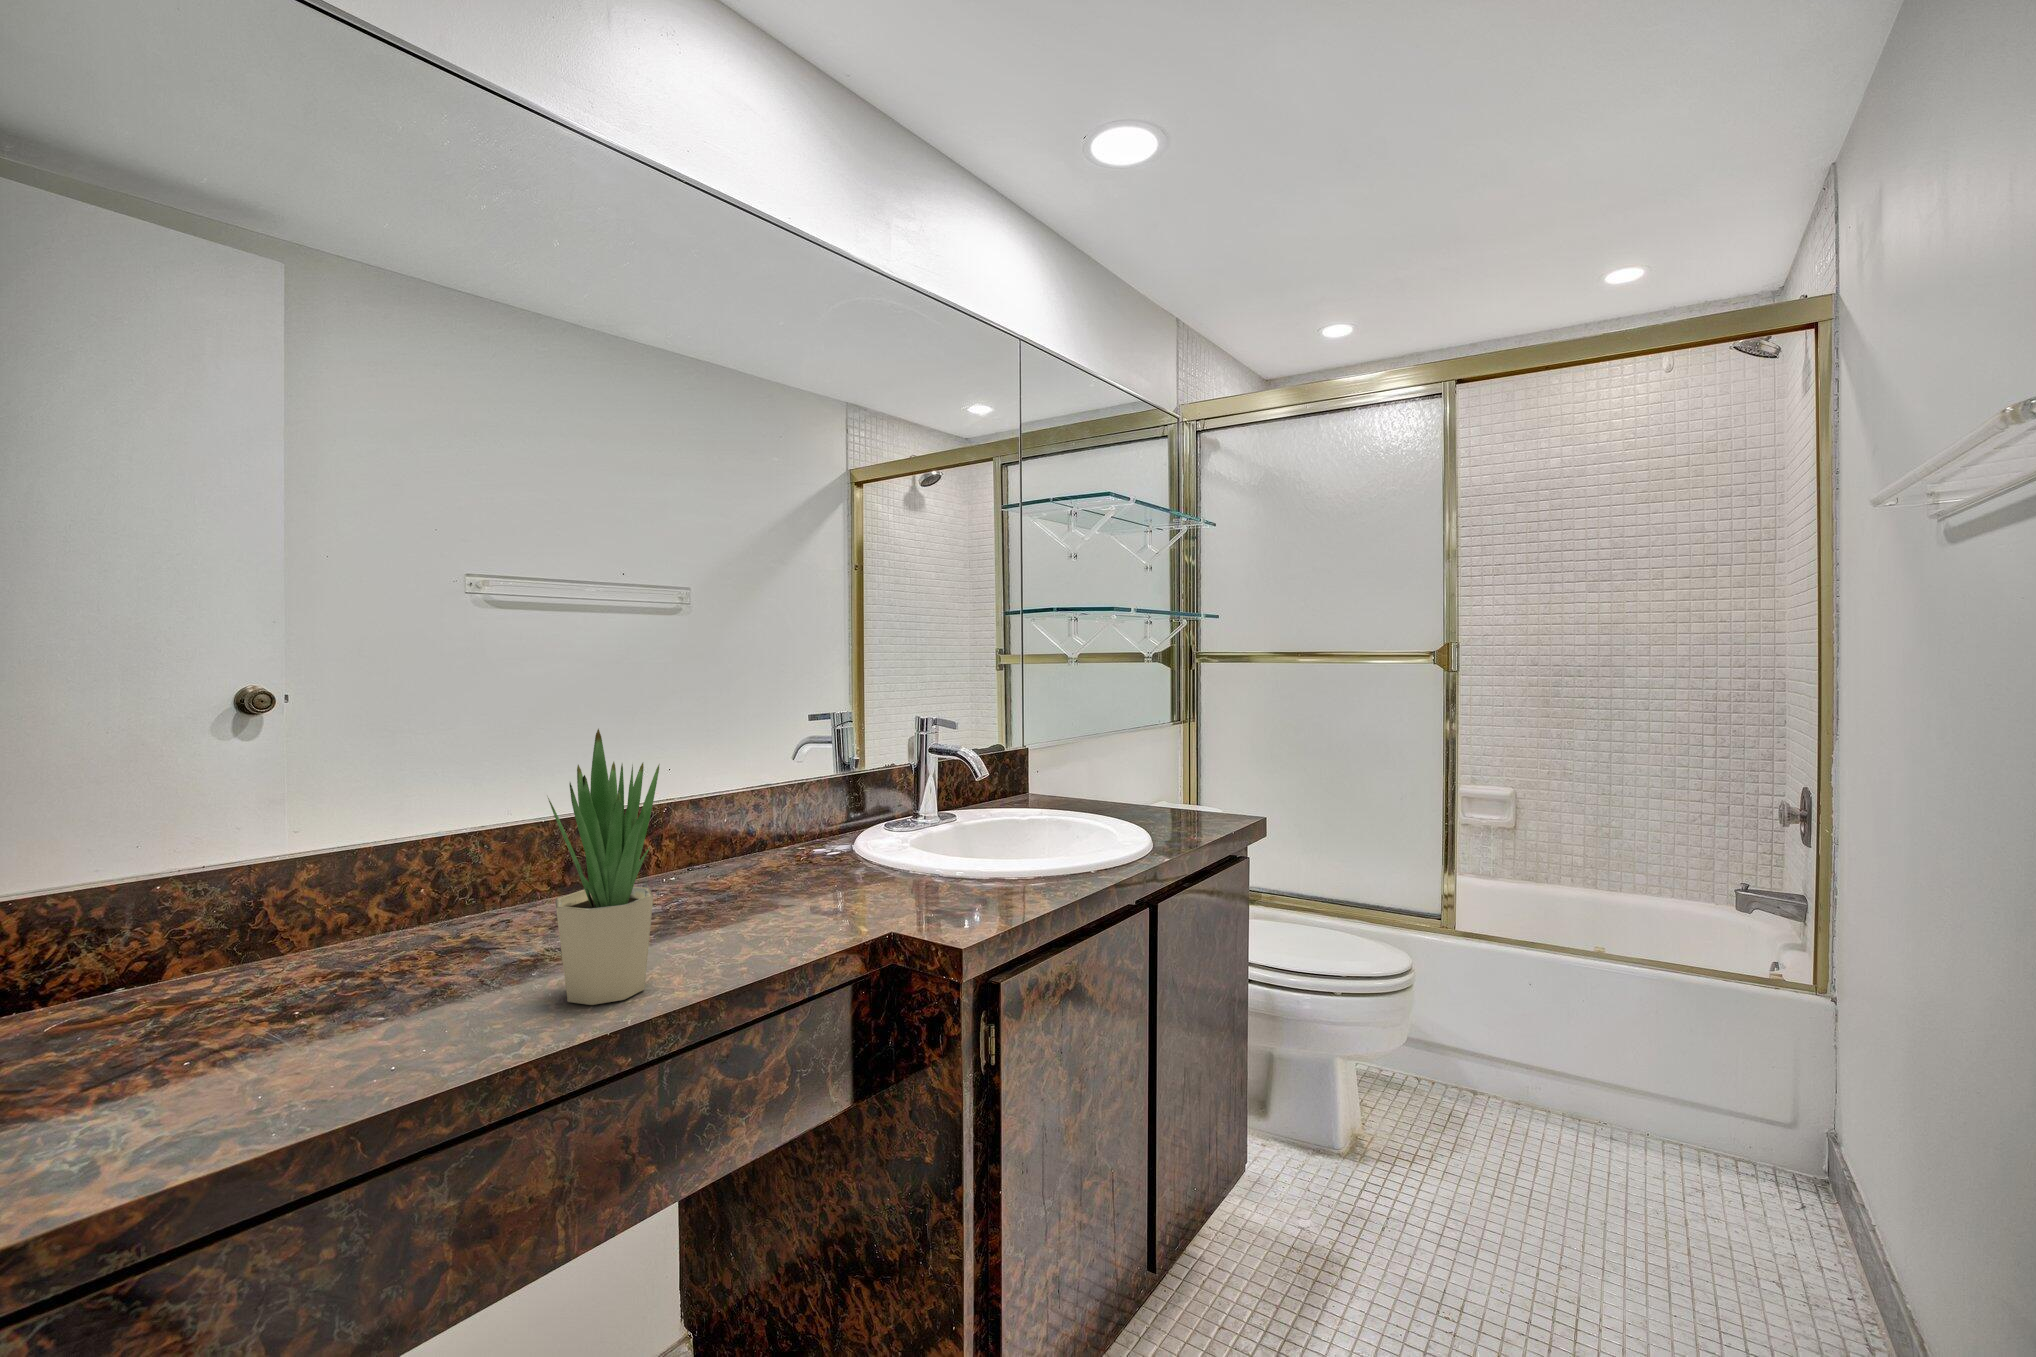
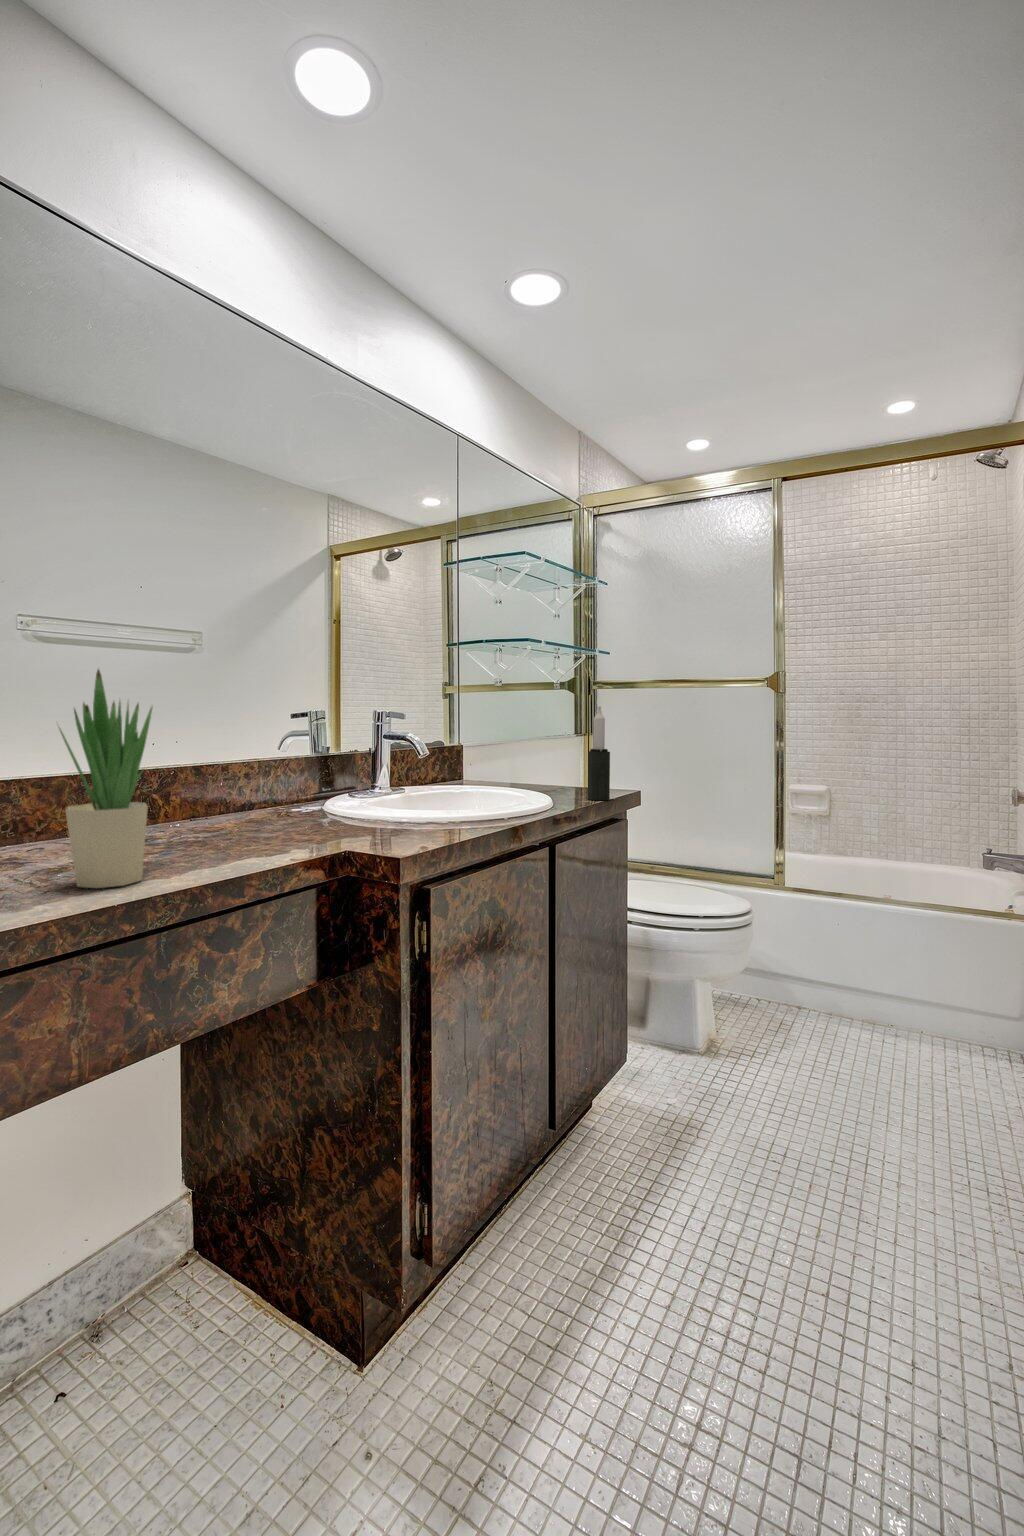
candle: none [1191,703,1220,827] -> present [588,705,610,800]

